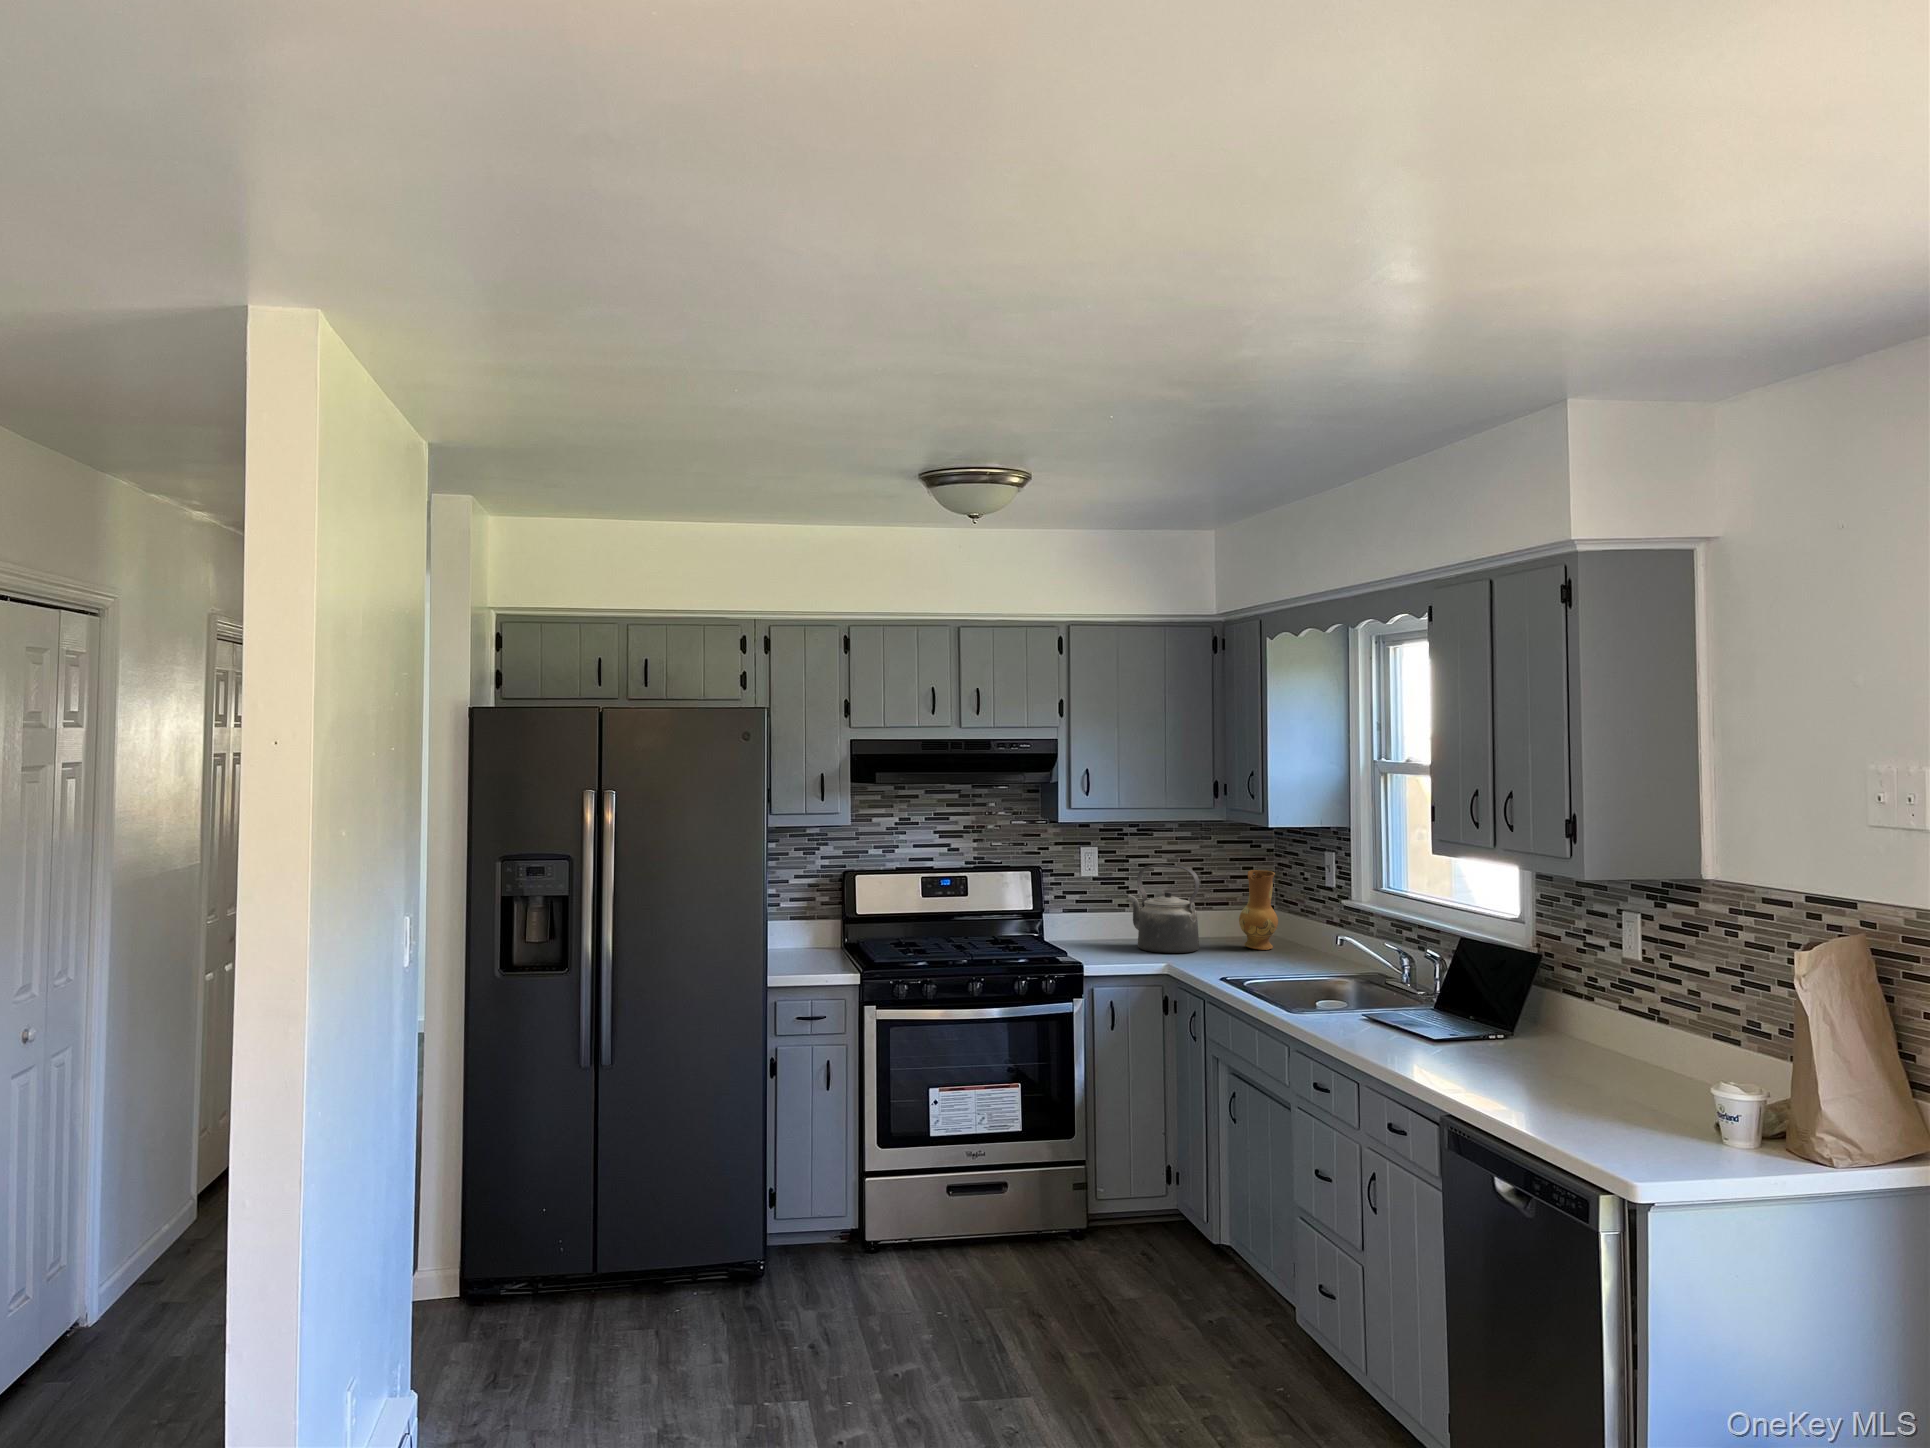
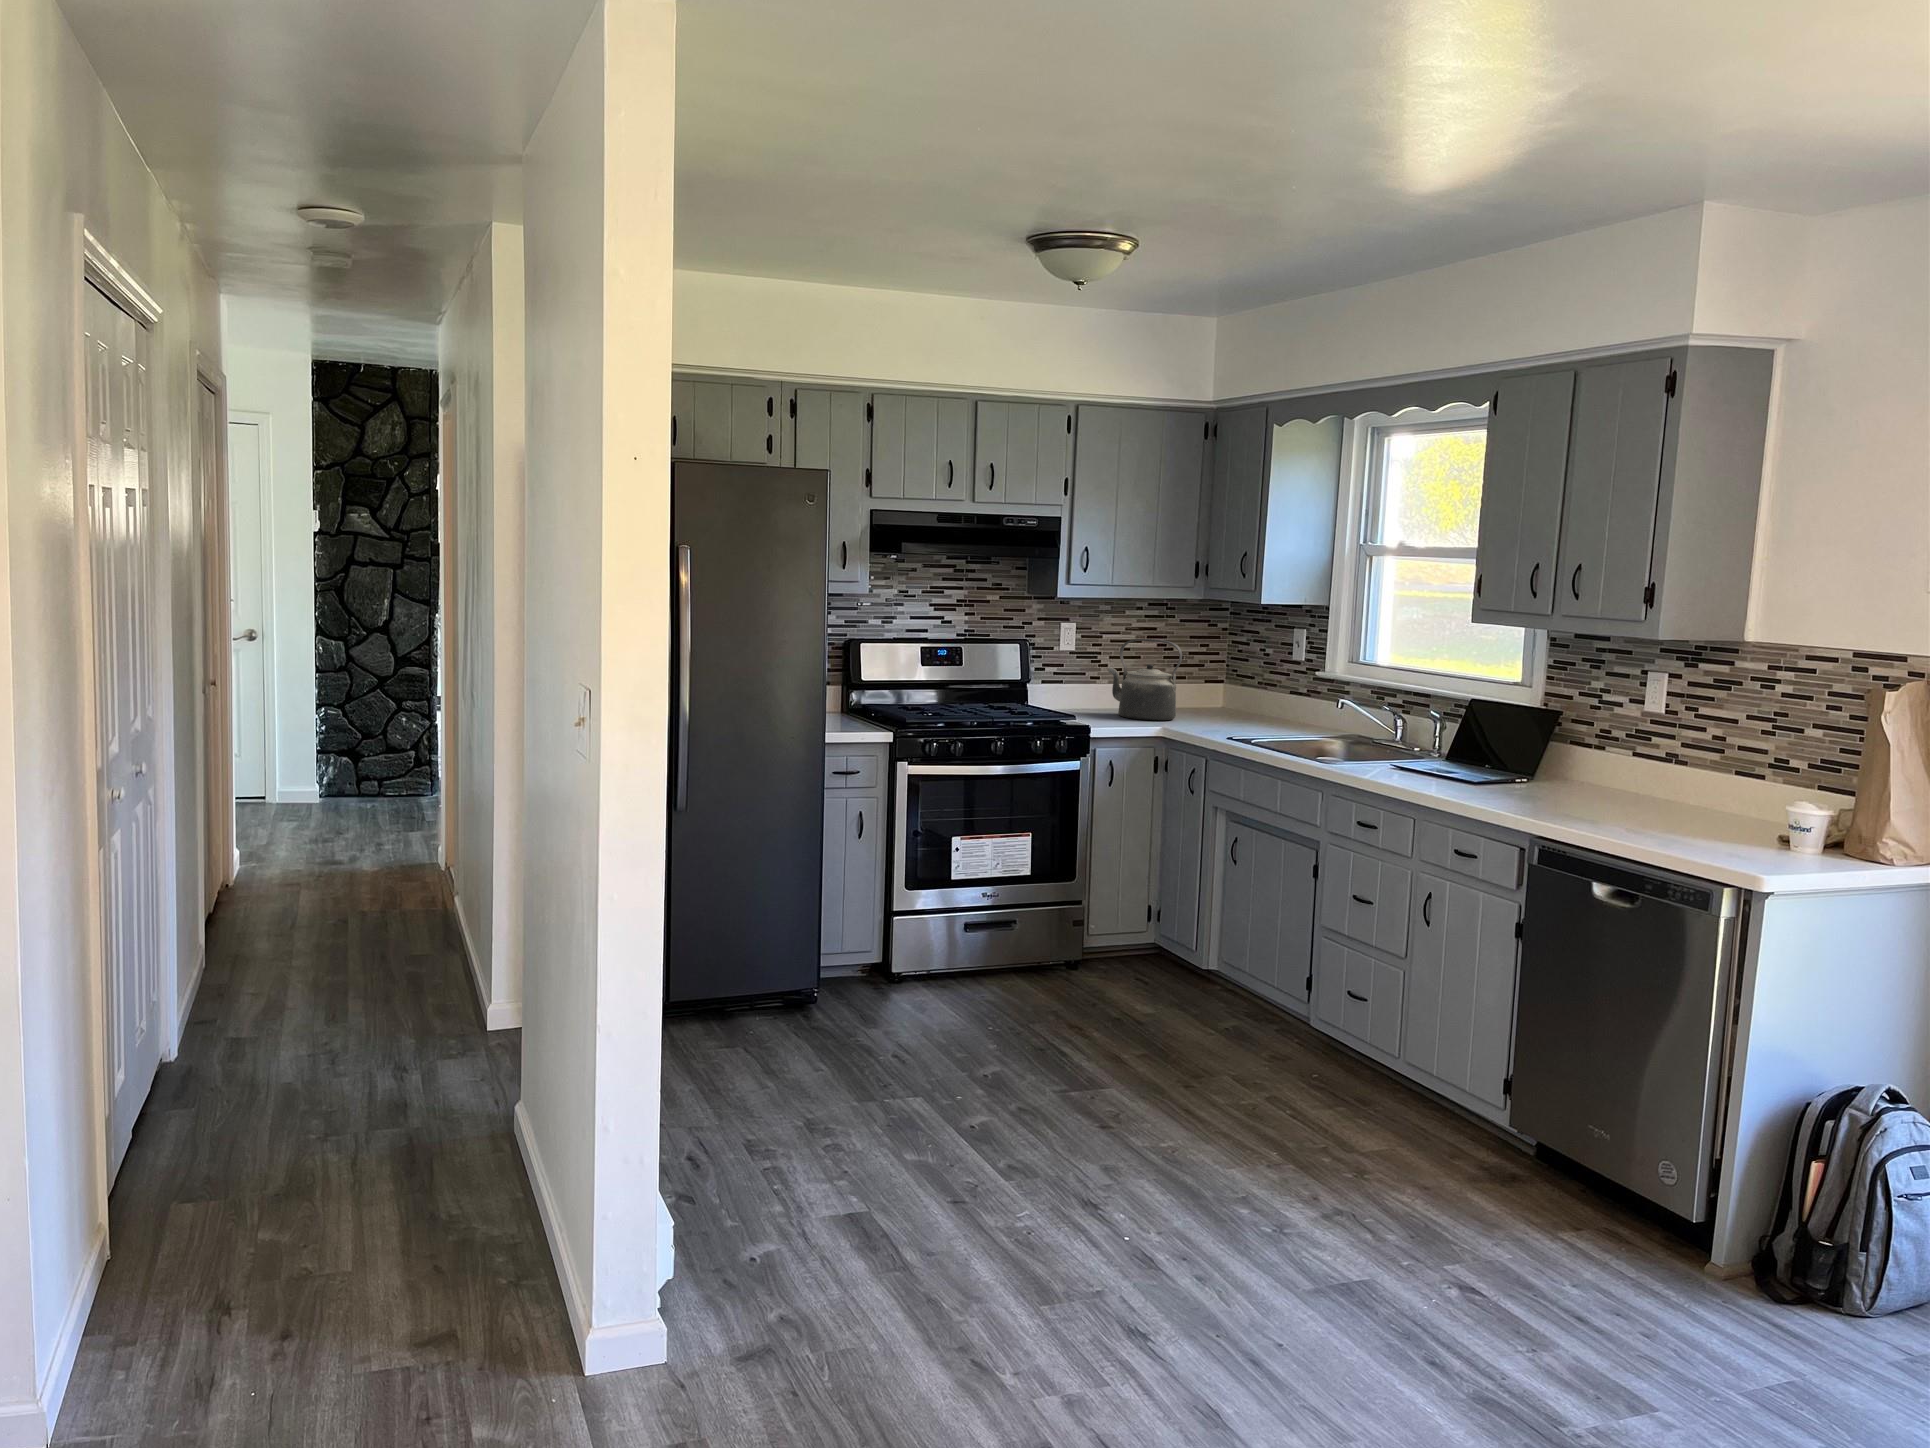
ceramic jug: present [1239,870,1278,950] -> none [1207,646,1245,719]

